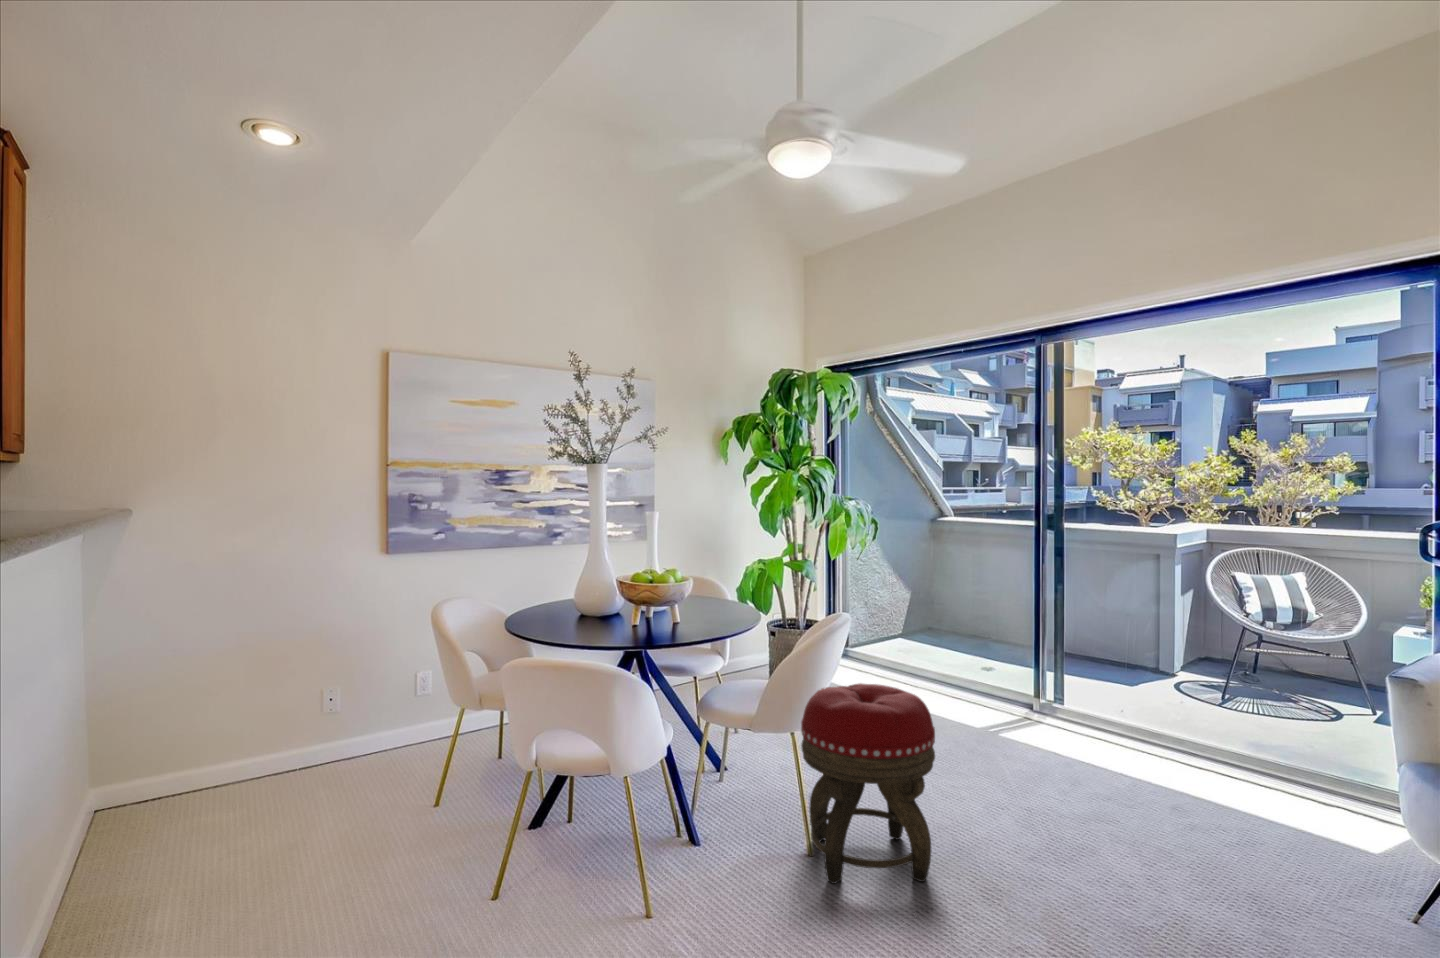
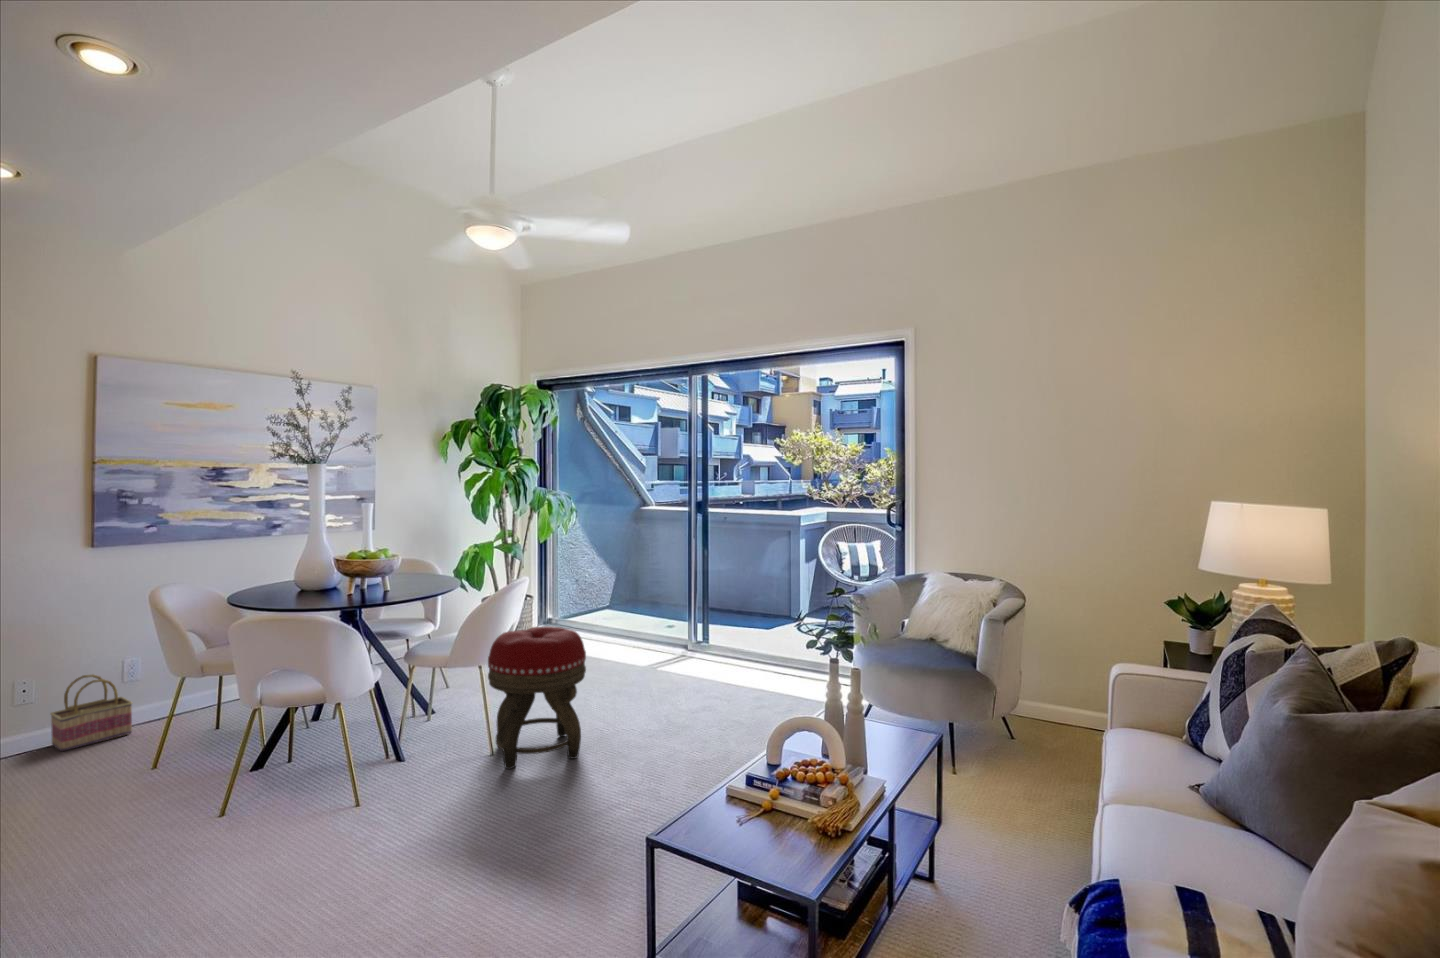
basket: none [352,688,423,770] -> present [50,675,132,751]

